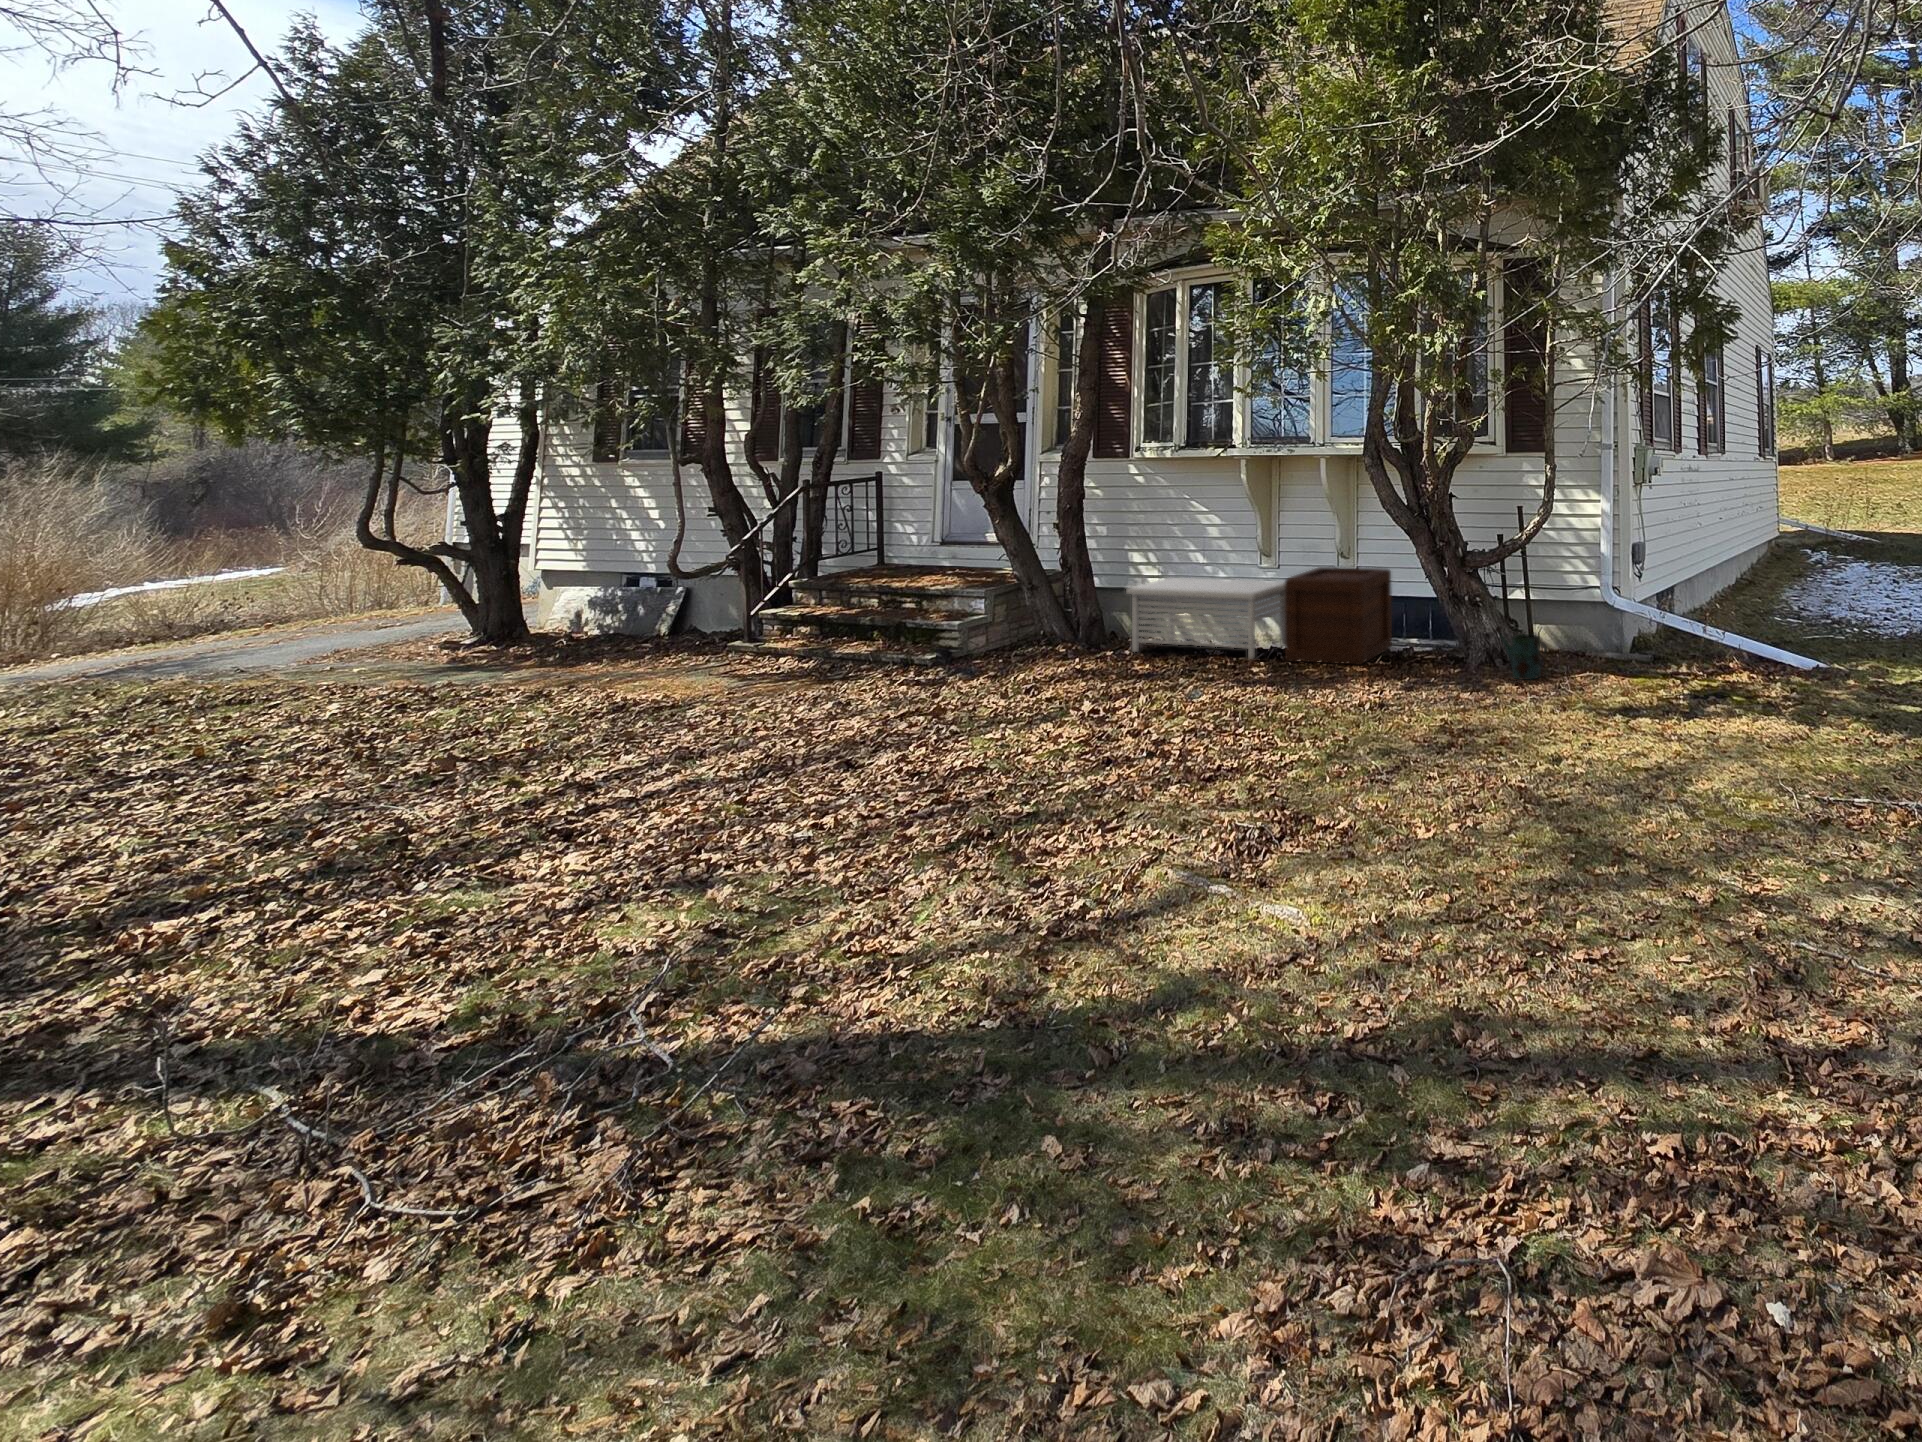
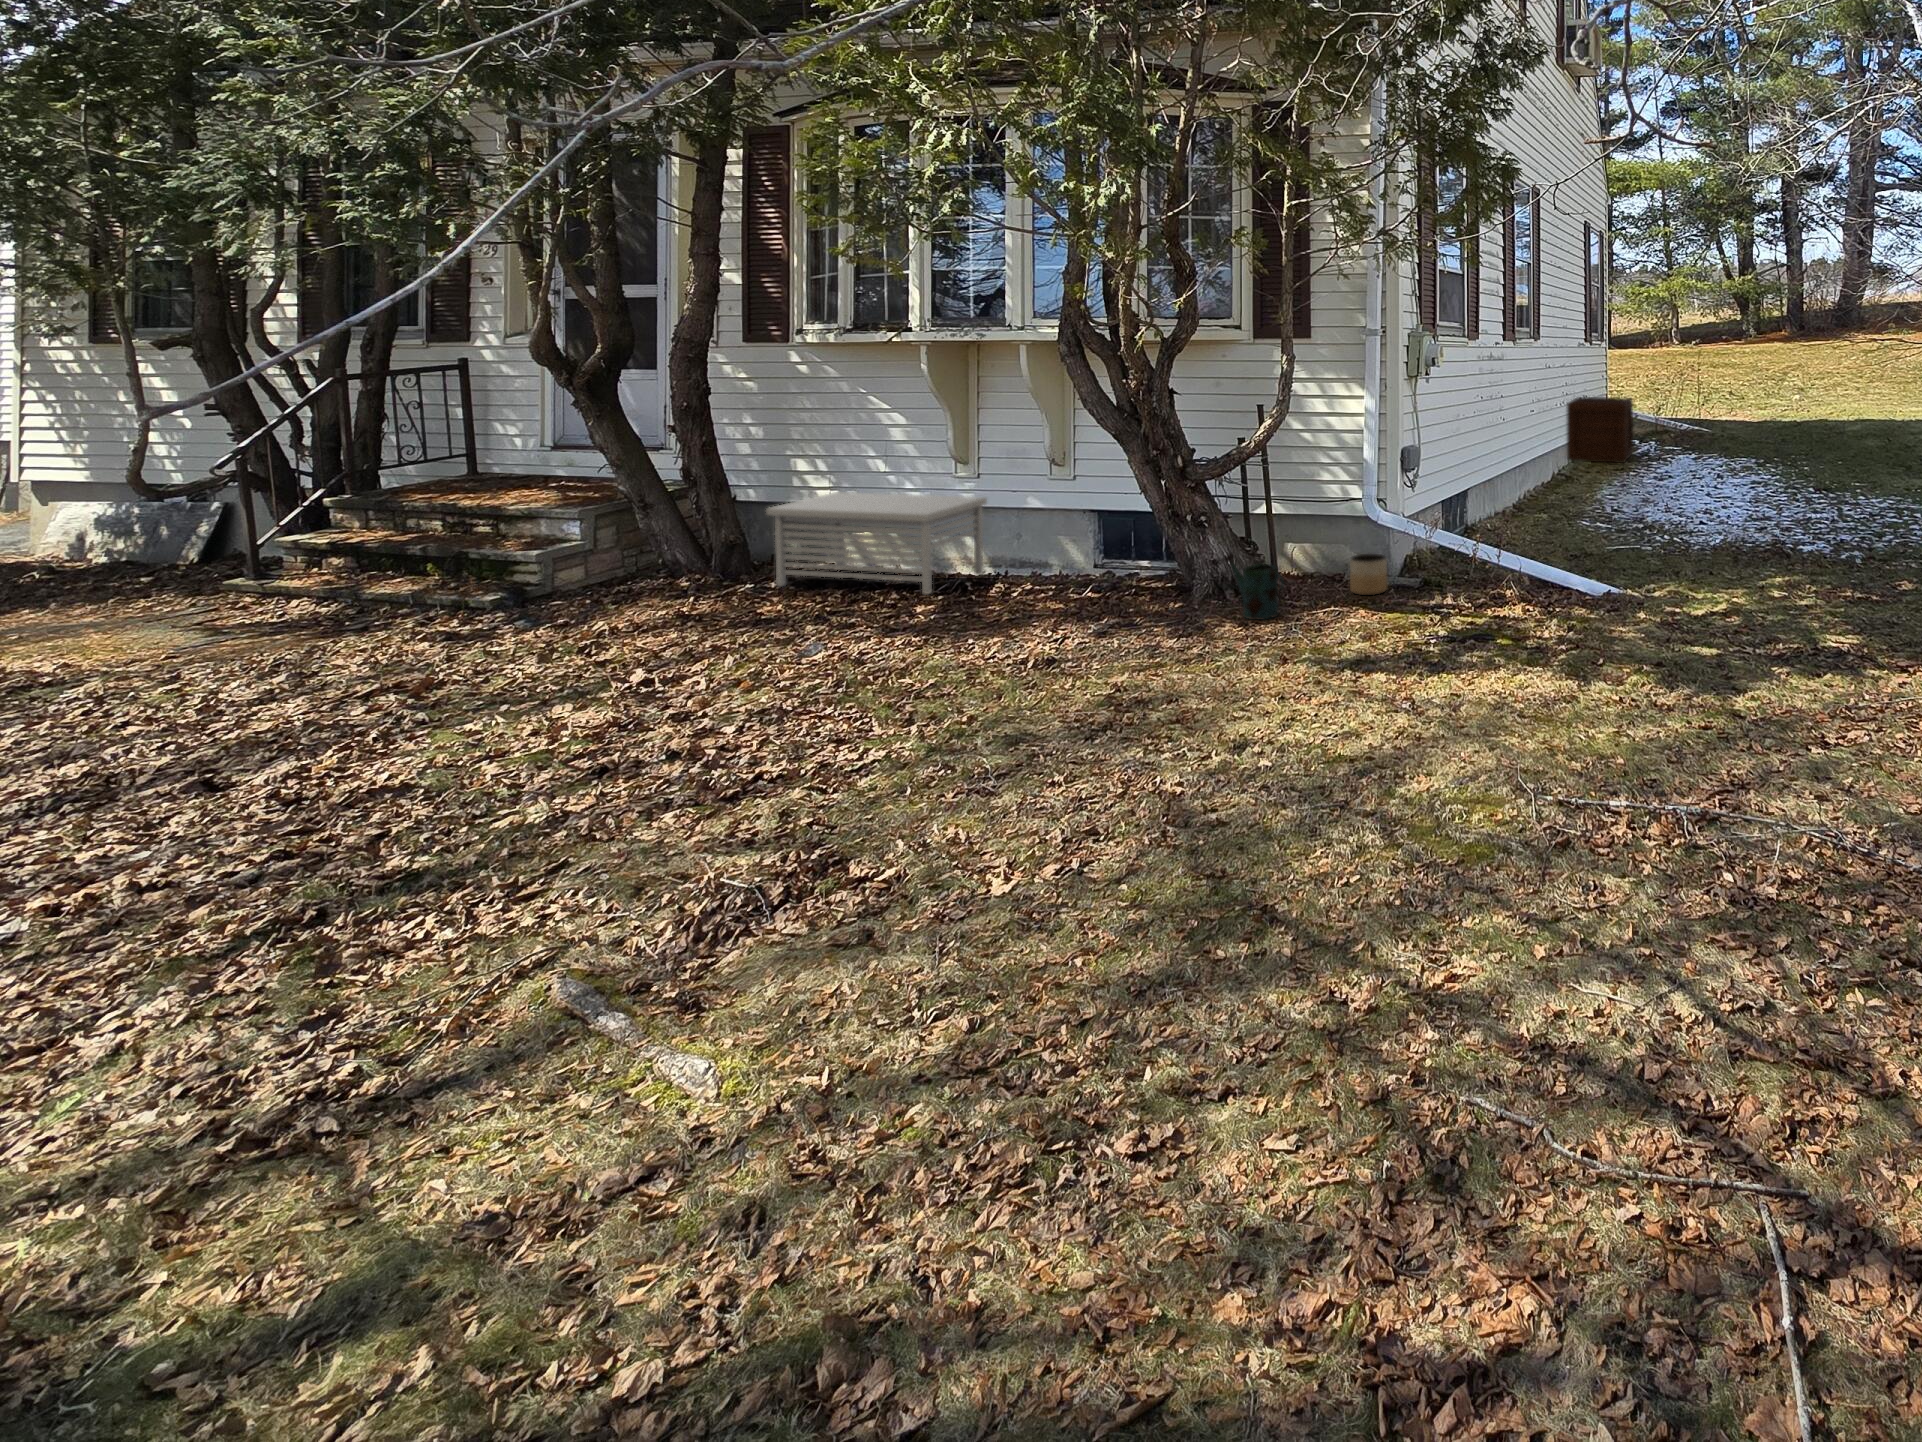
wooden crate: present [1285,567,1392,665] -> present [1567,397,1633,463]
planter: none [1592,630,1624,664] -> present [1350,554,1388,595]

